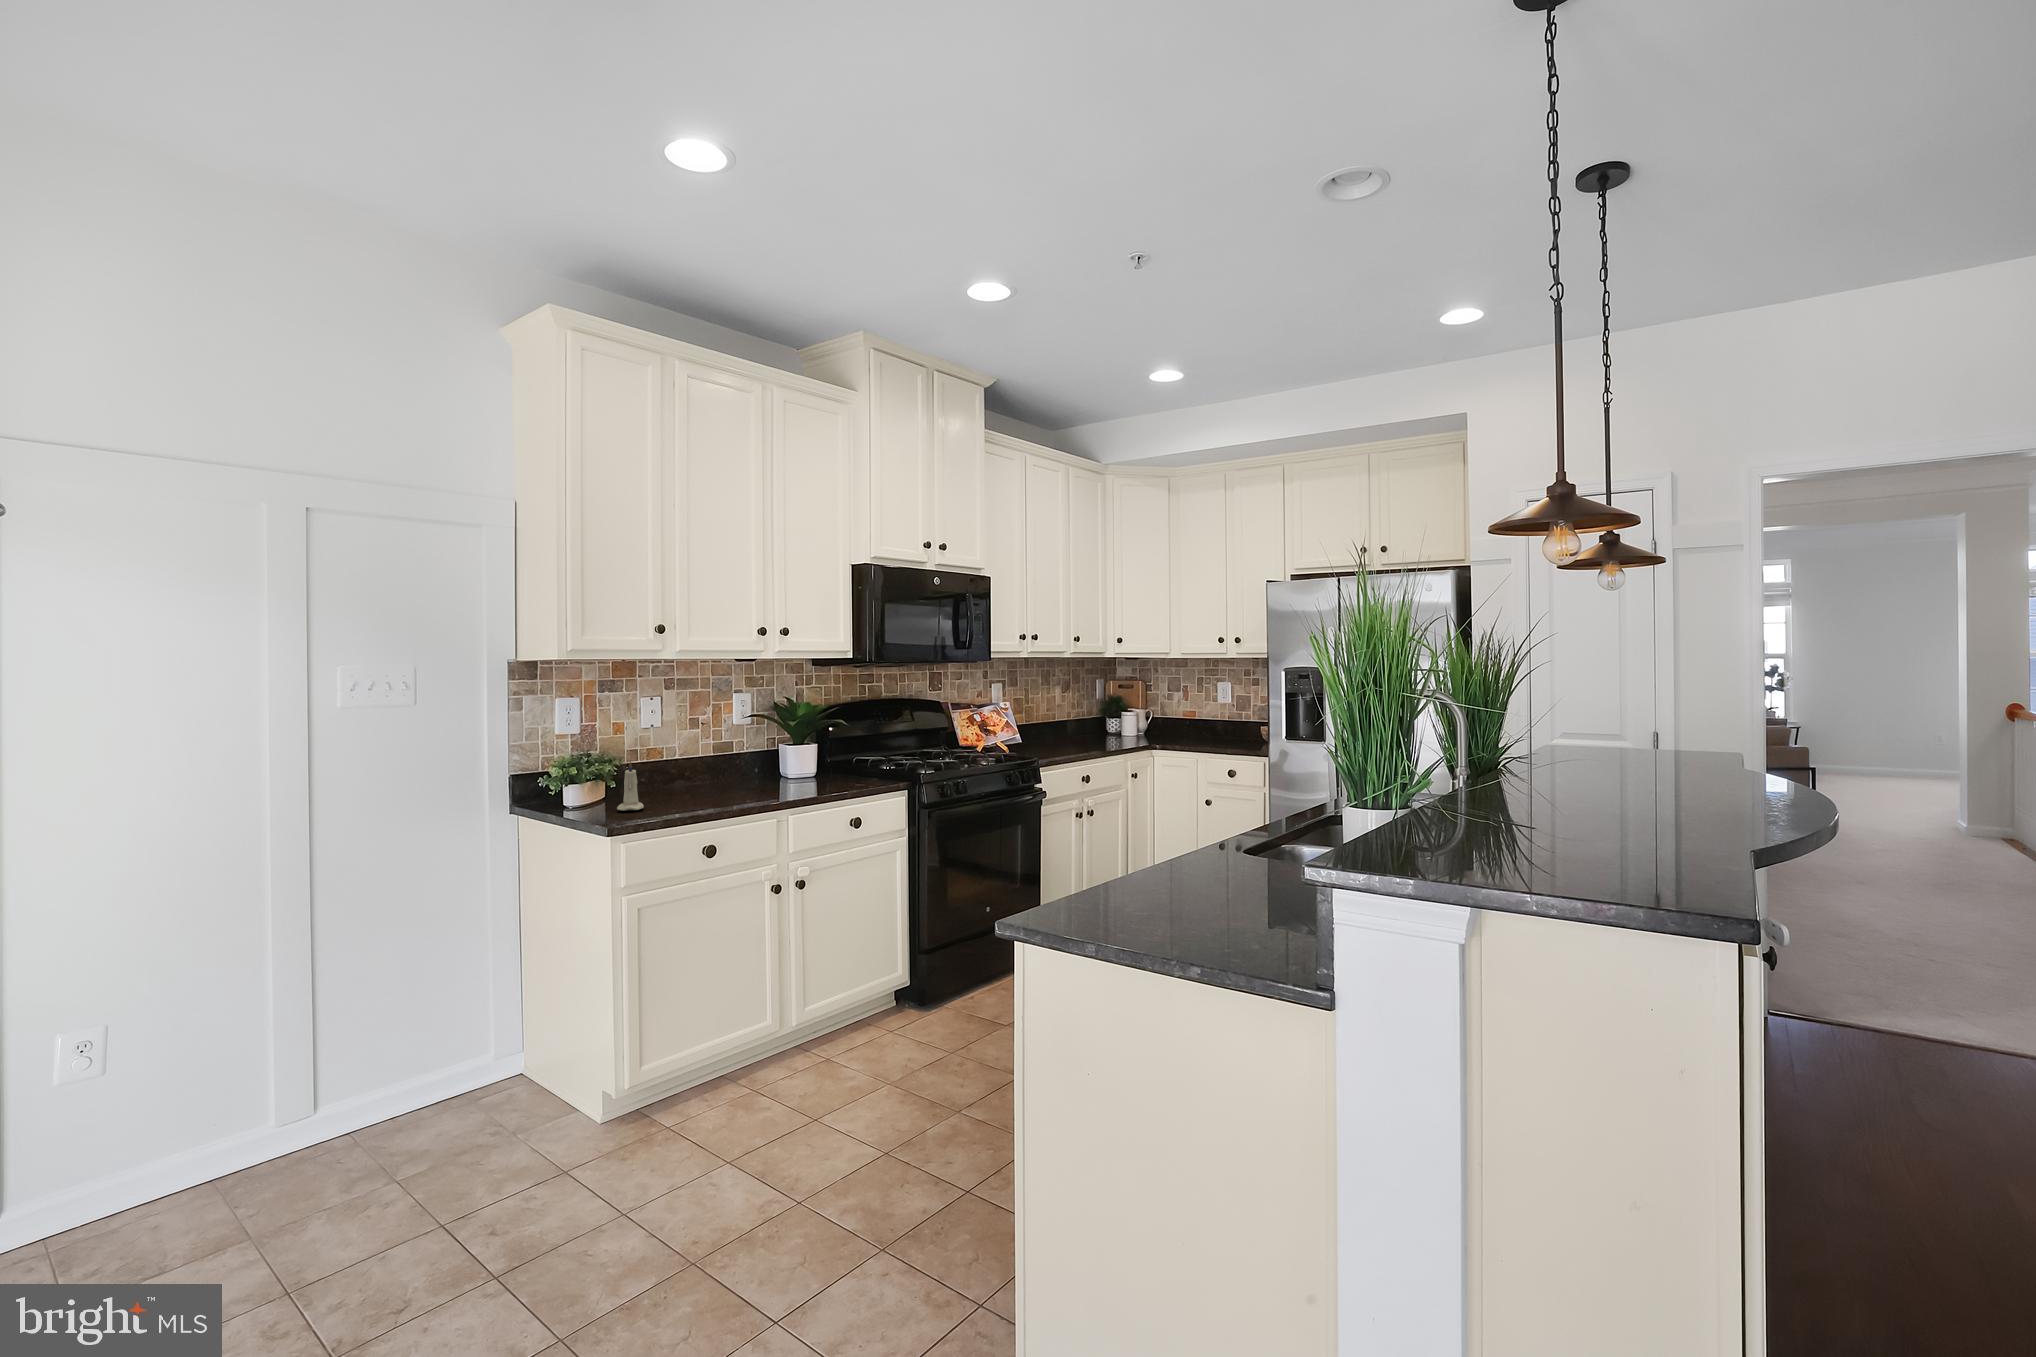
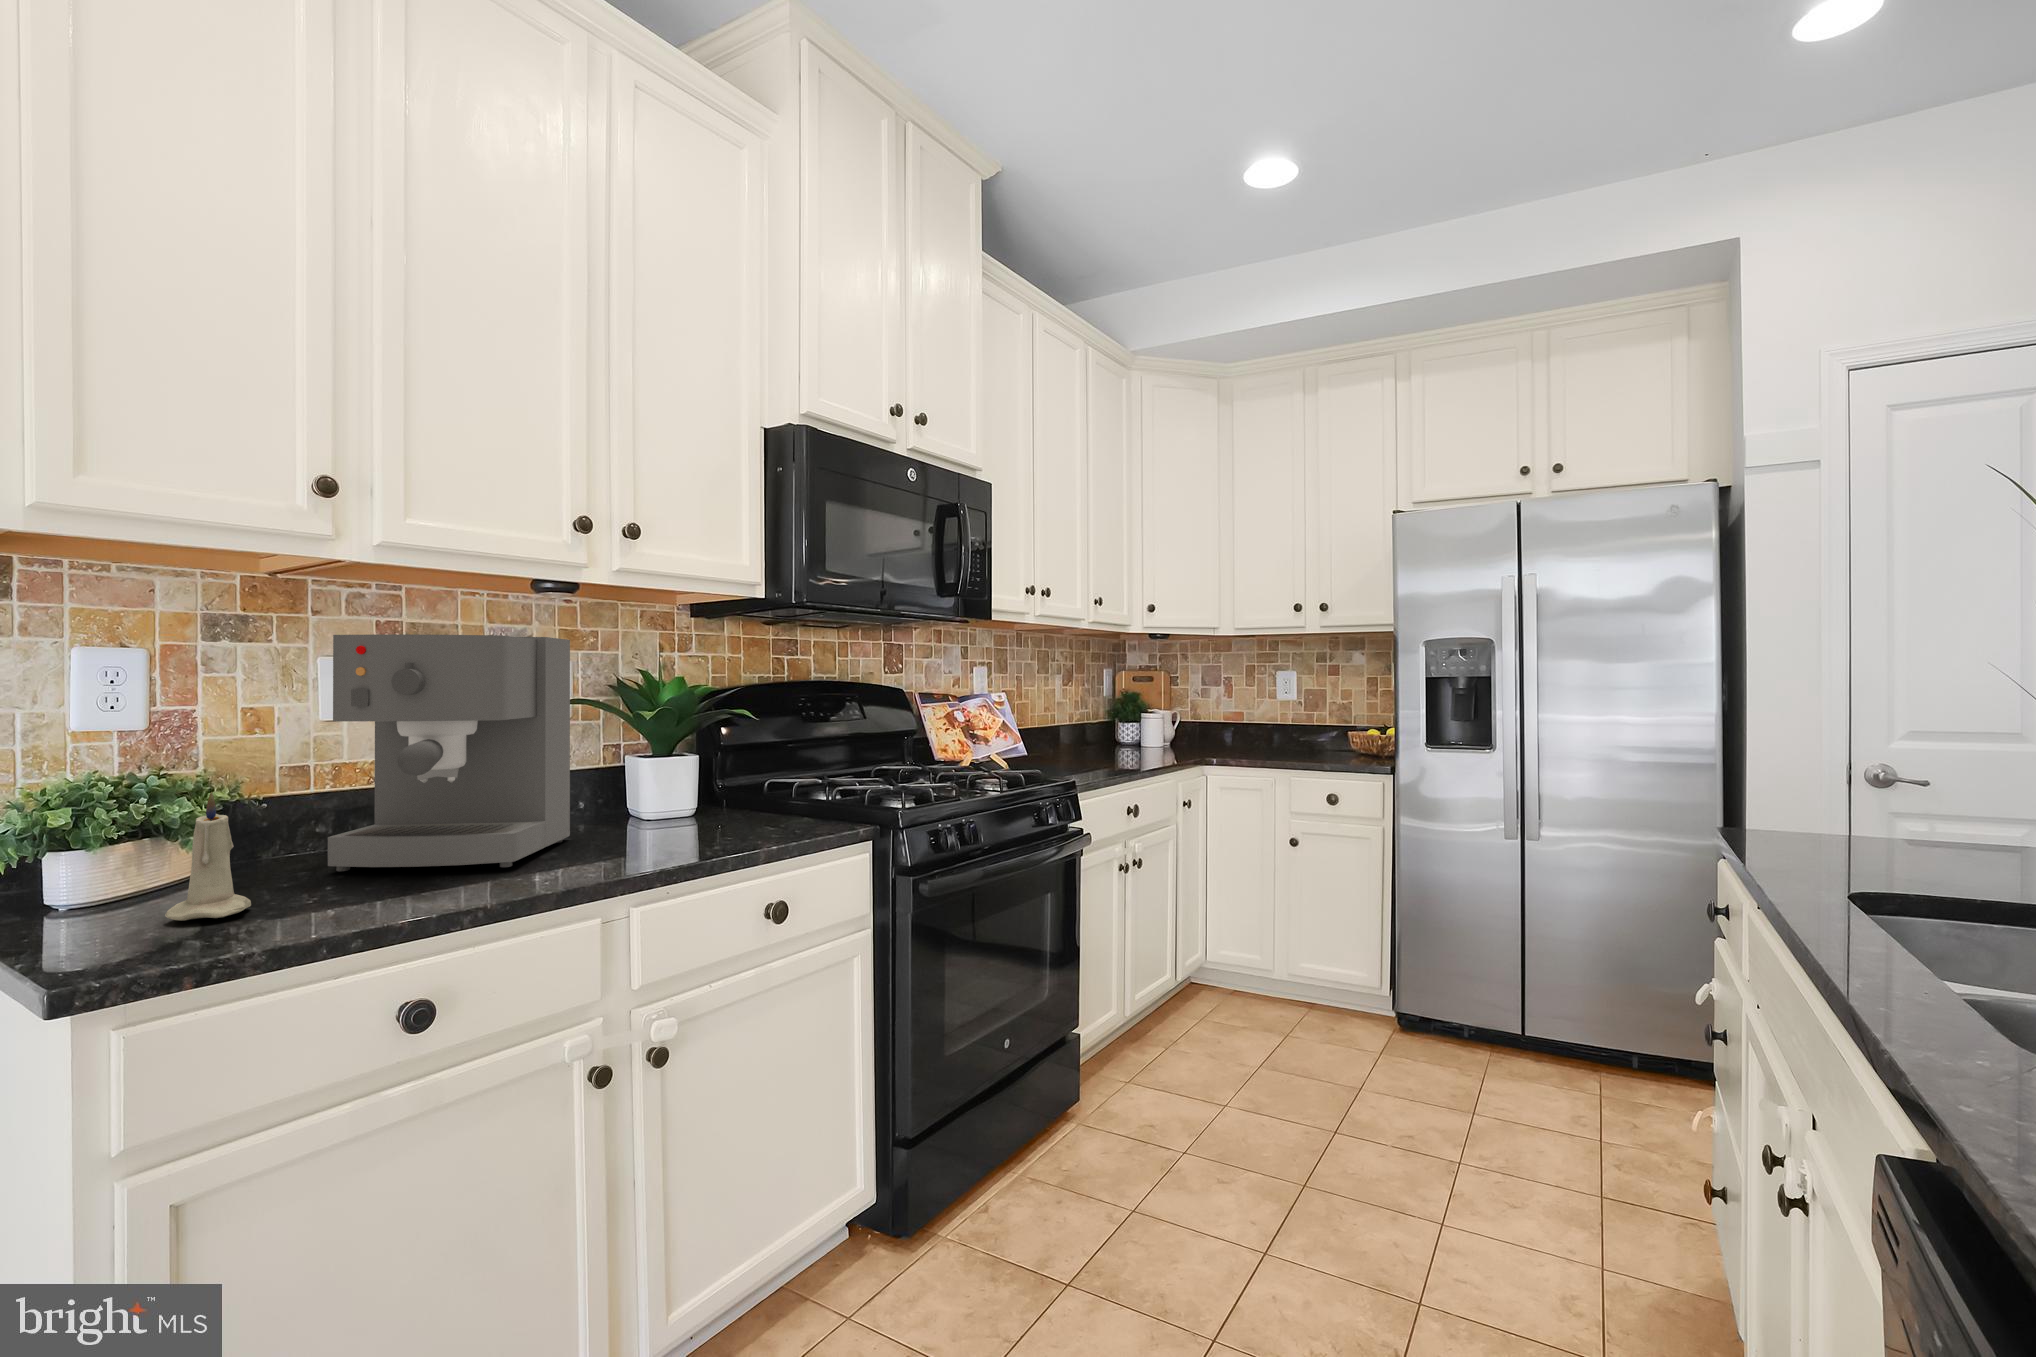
coffee maker: none [661,688,757,796] -> present [328,634,570,871]

